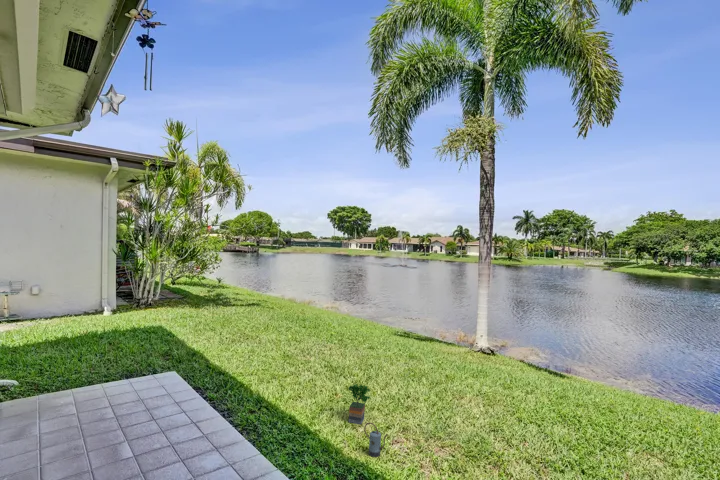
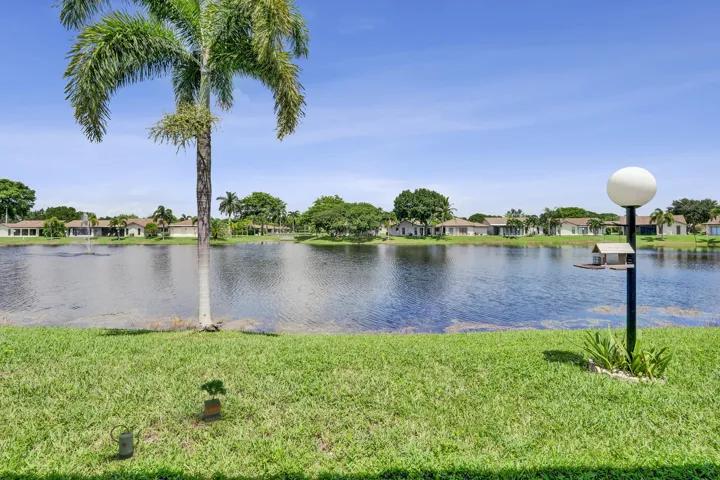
potted tree: present [349,384,370,424] -> present [200,380,227,423]

